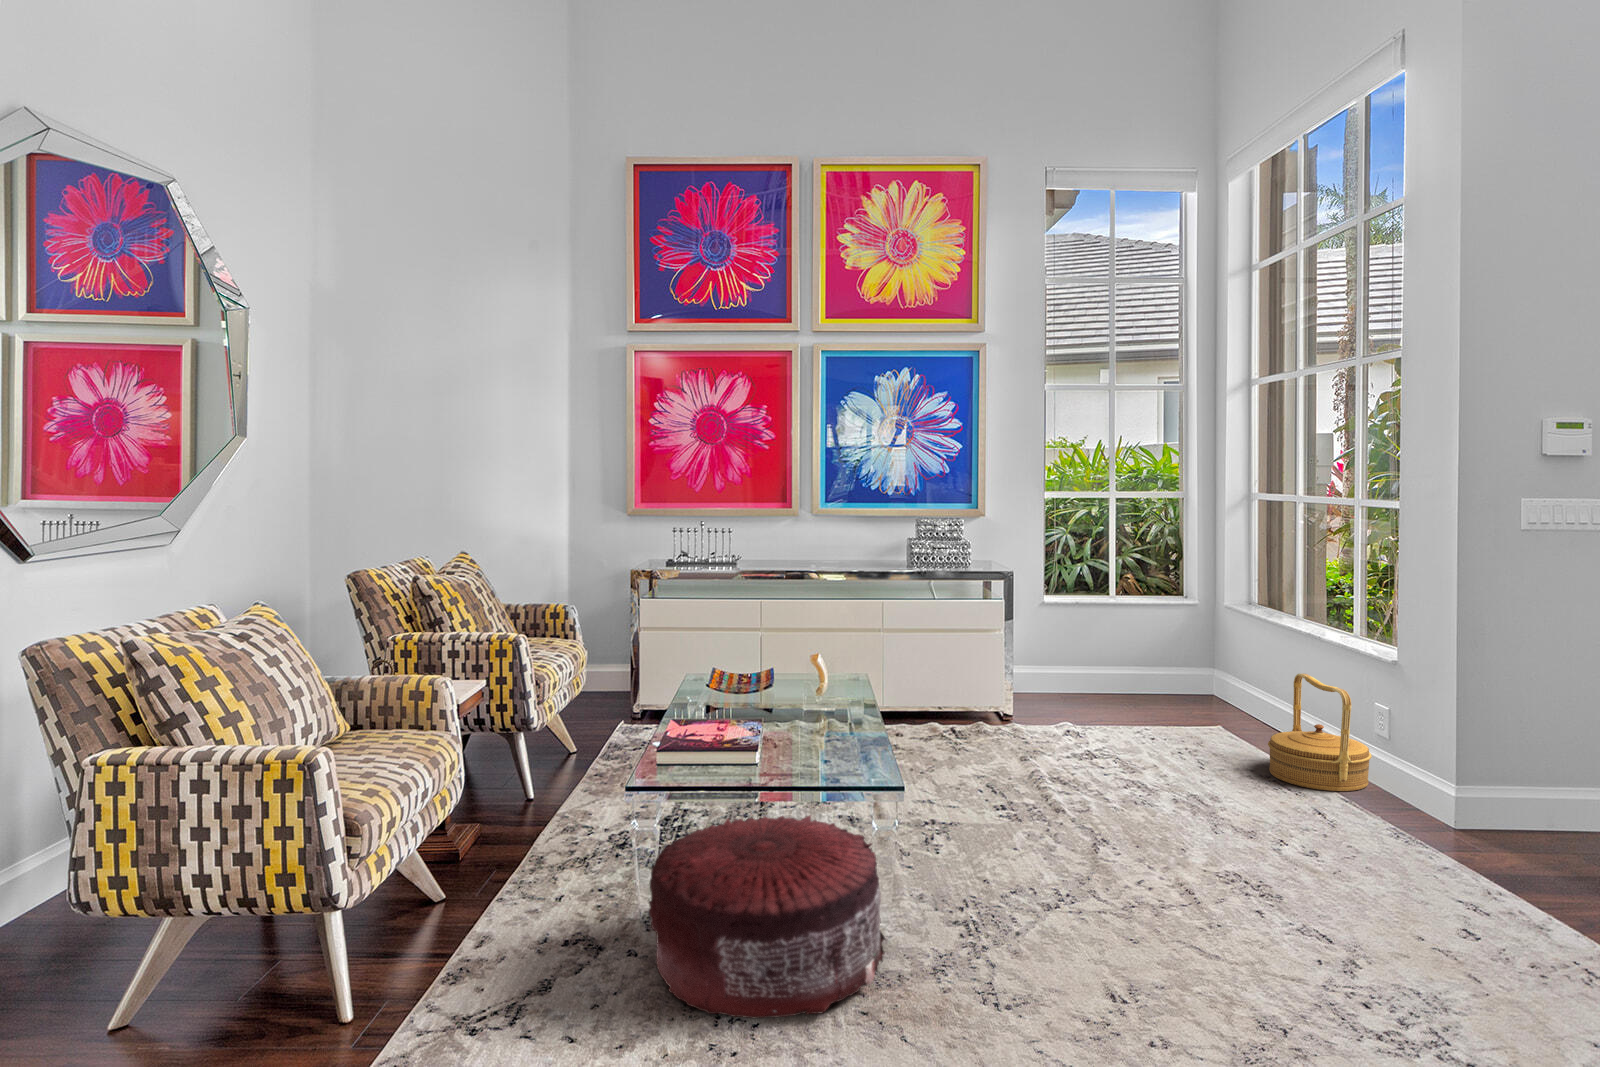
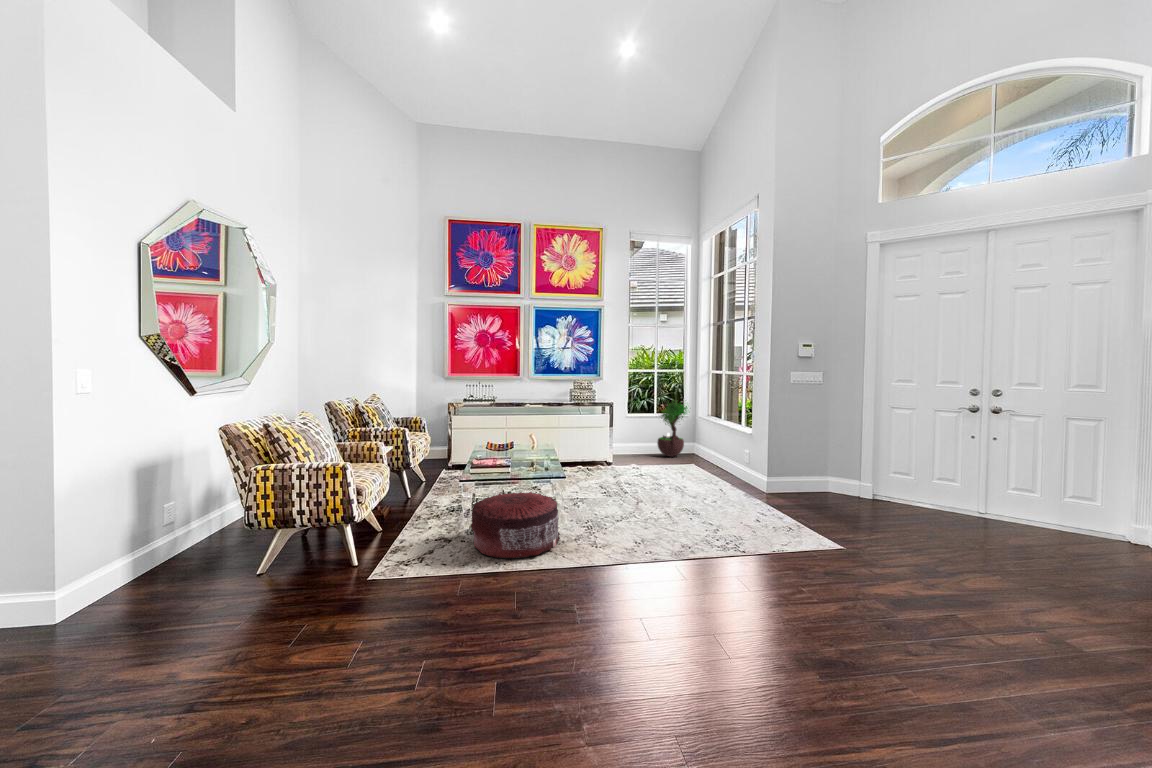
potted tree: none [1110,553,1197,695] -> present [657,402,688,457]
woven basket: present [1268,674,1372,791] -> none [713,443,751,488]

